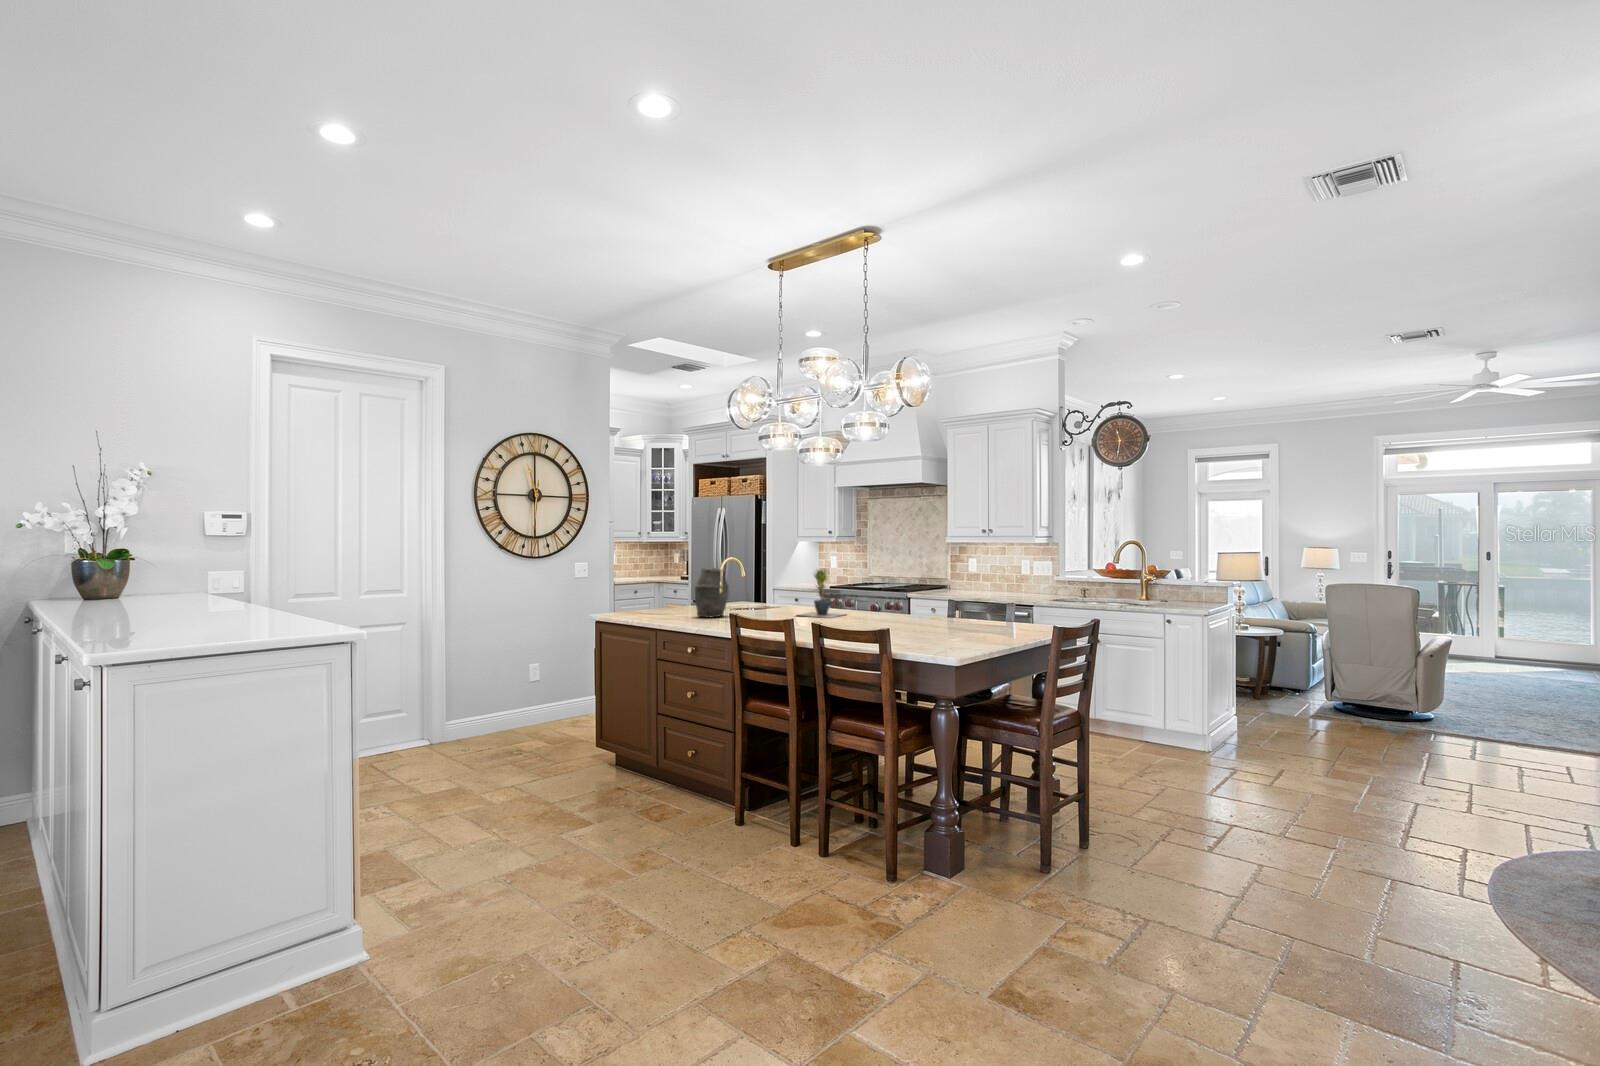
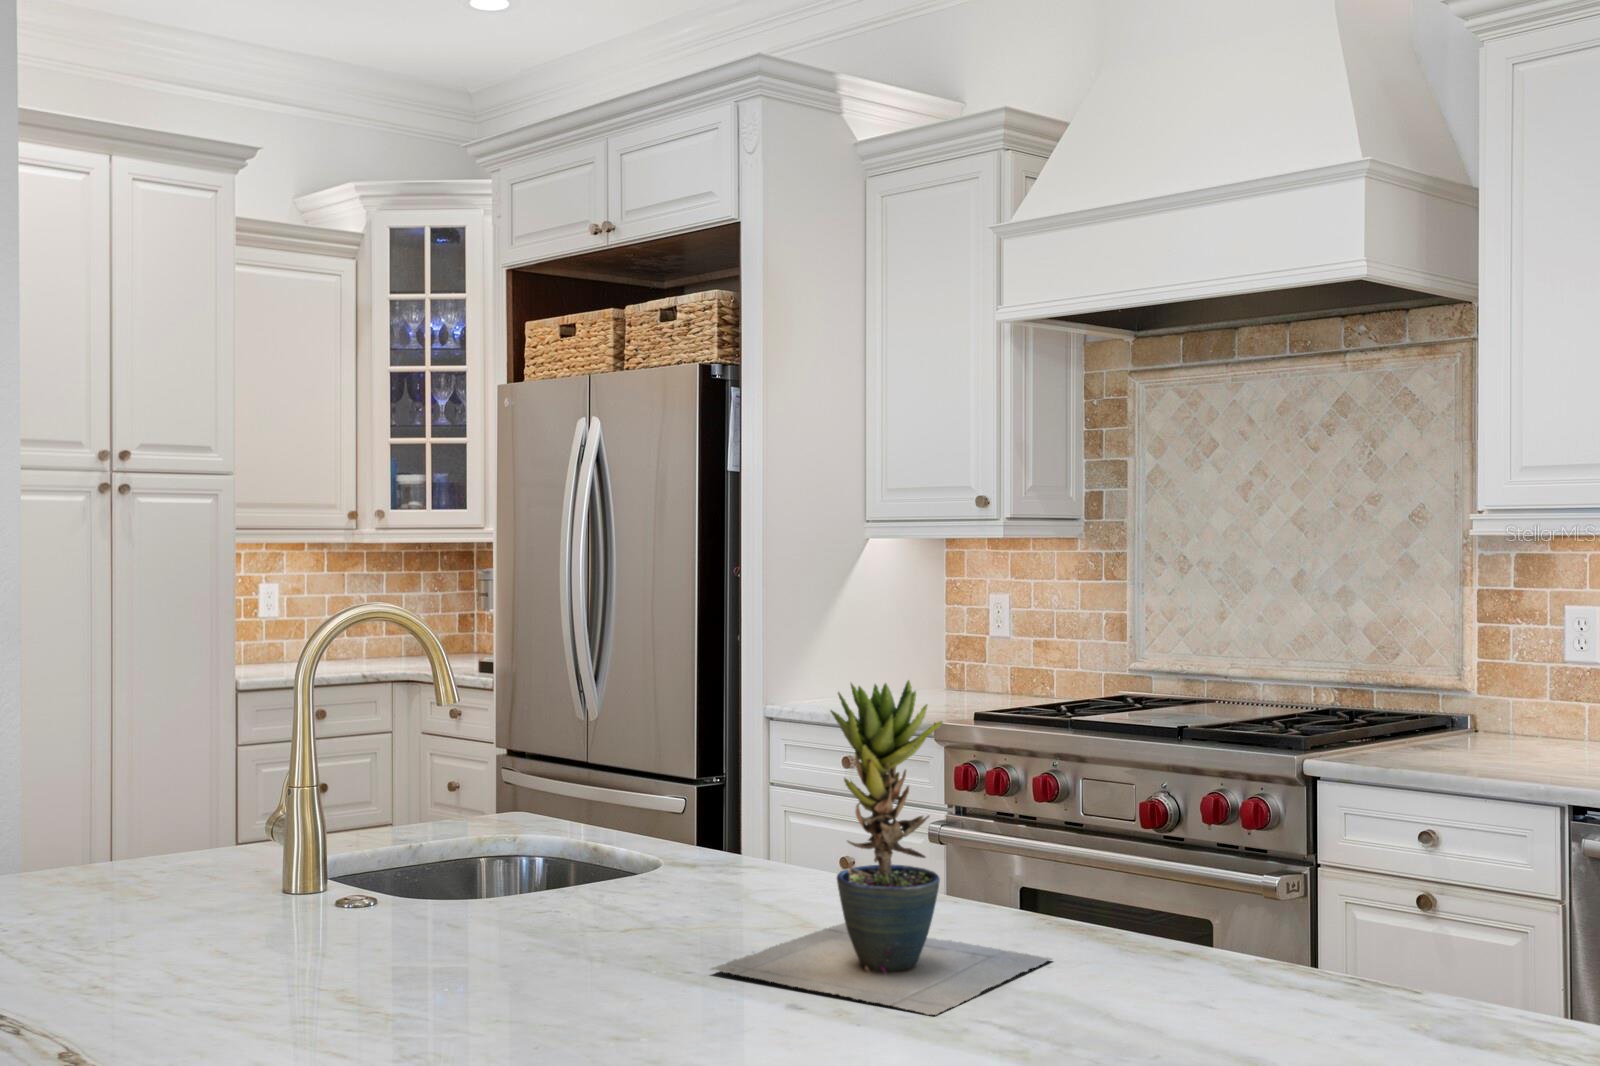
vase: present [695,568,729,617] -> none [109,668,329,978]

